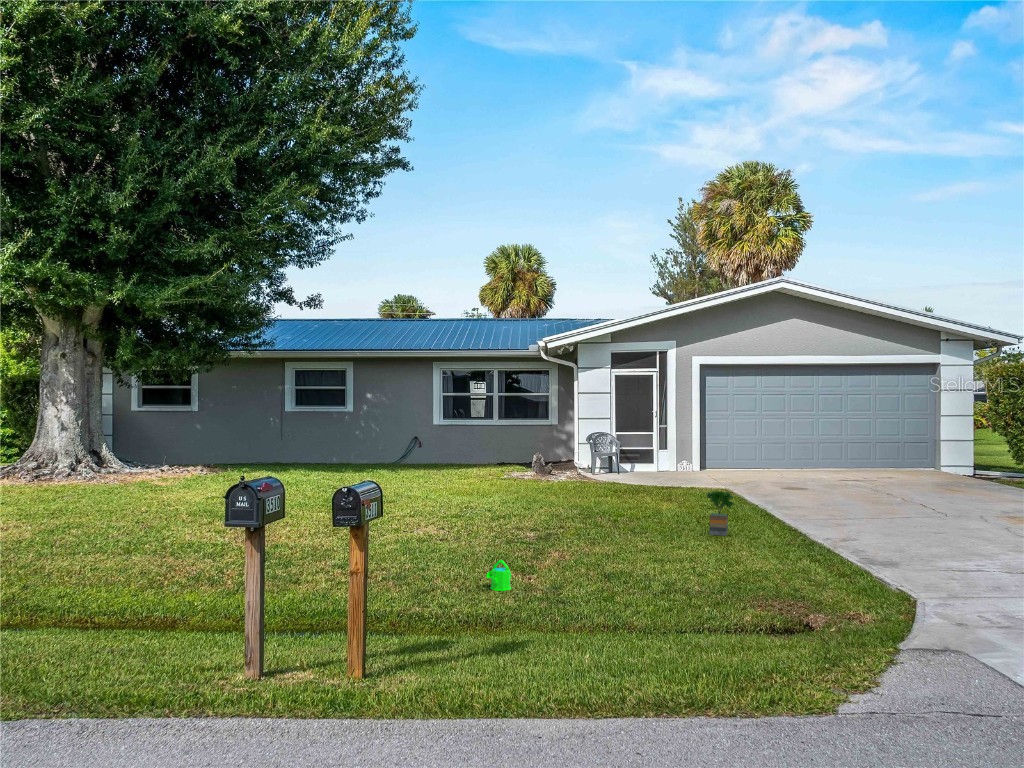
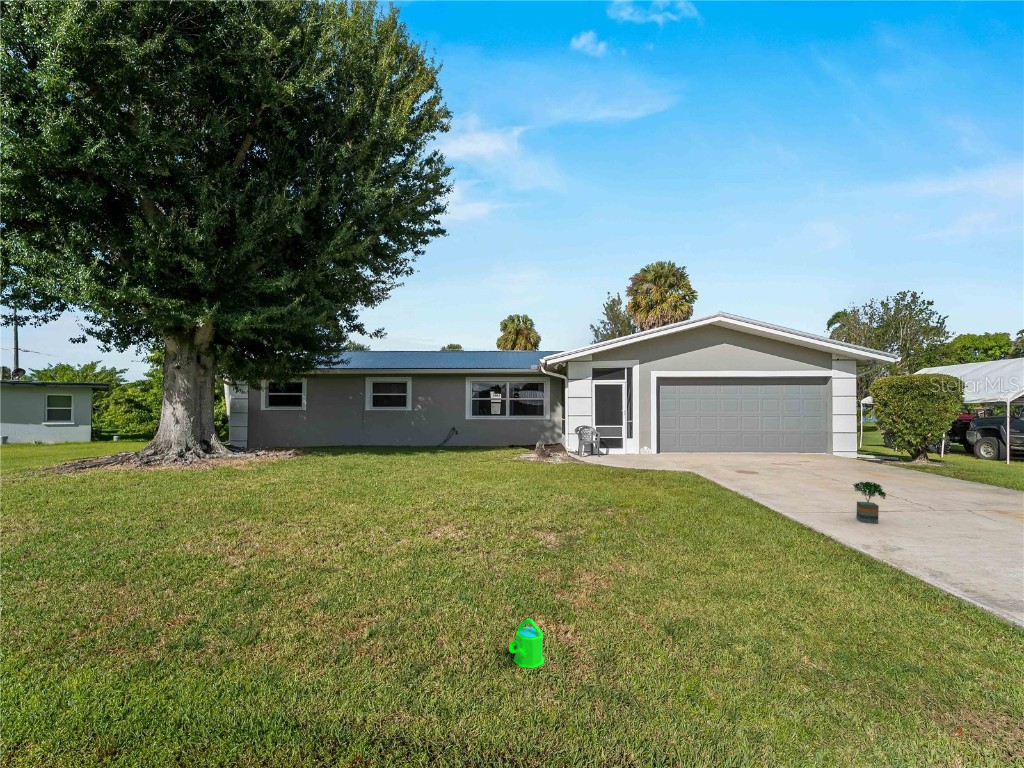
potted tree: present [707,491,734,536] -> present [853,482,886,524]

